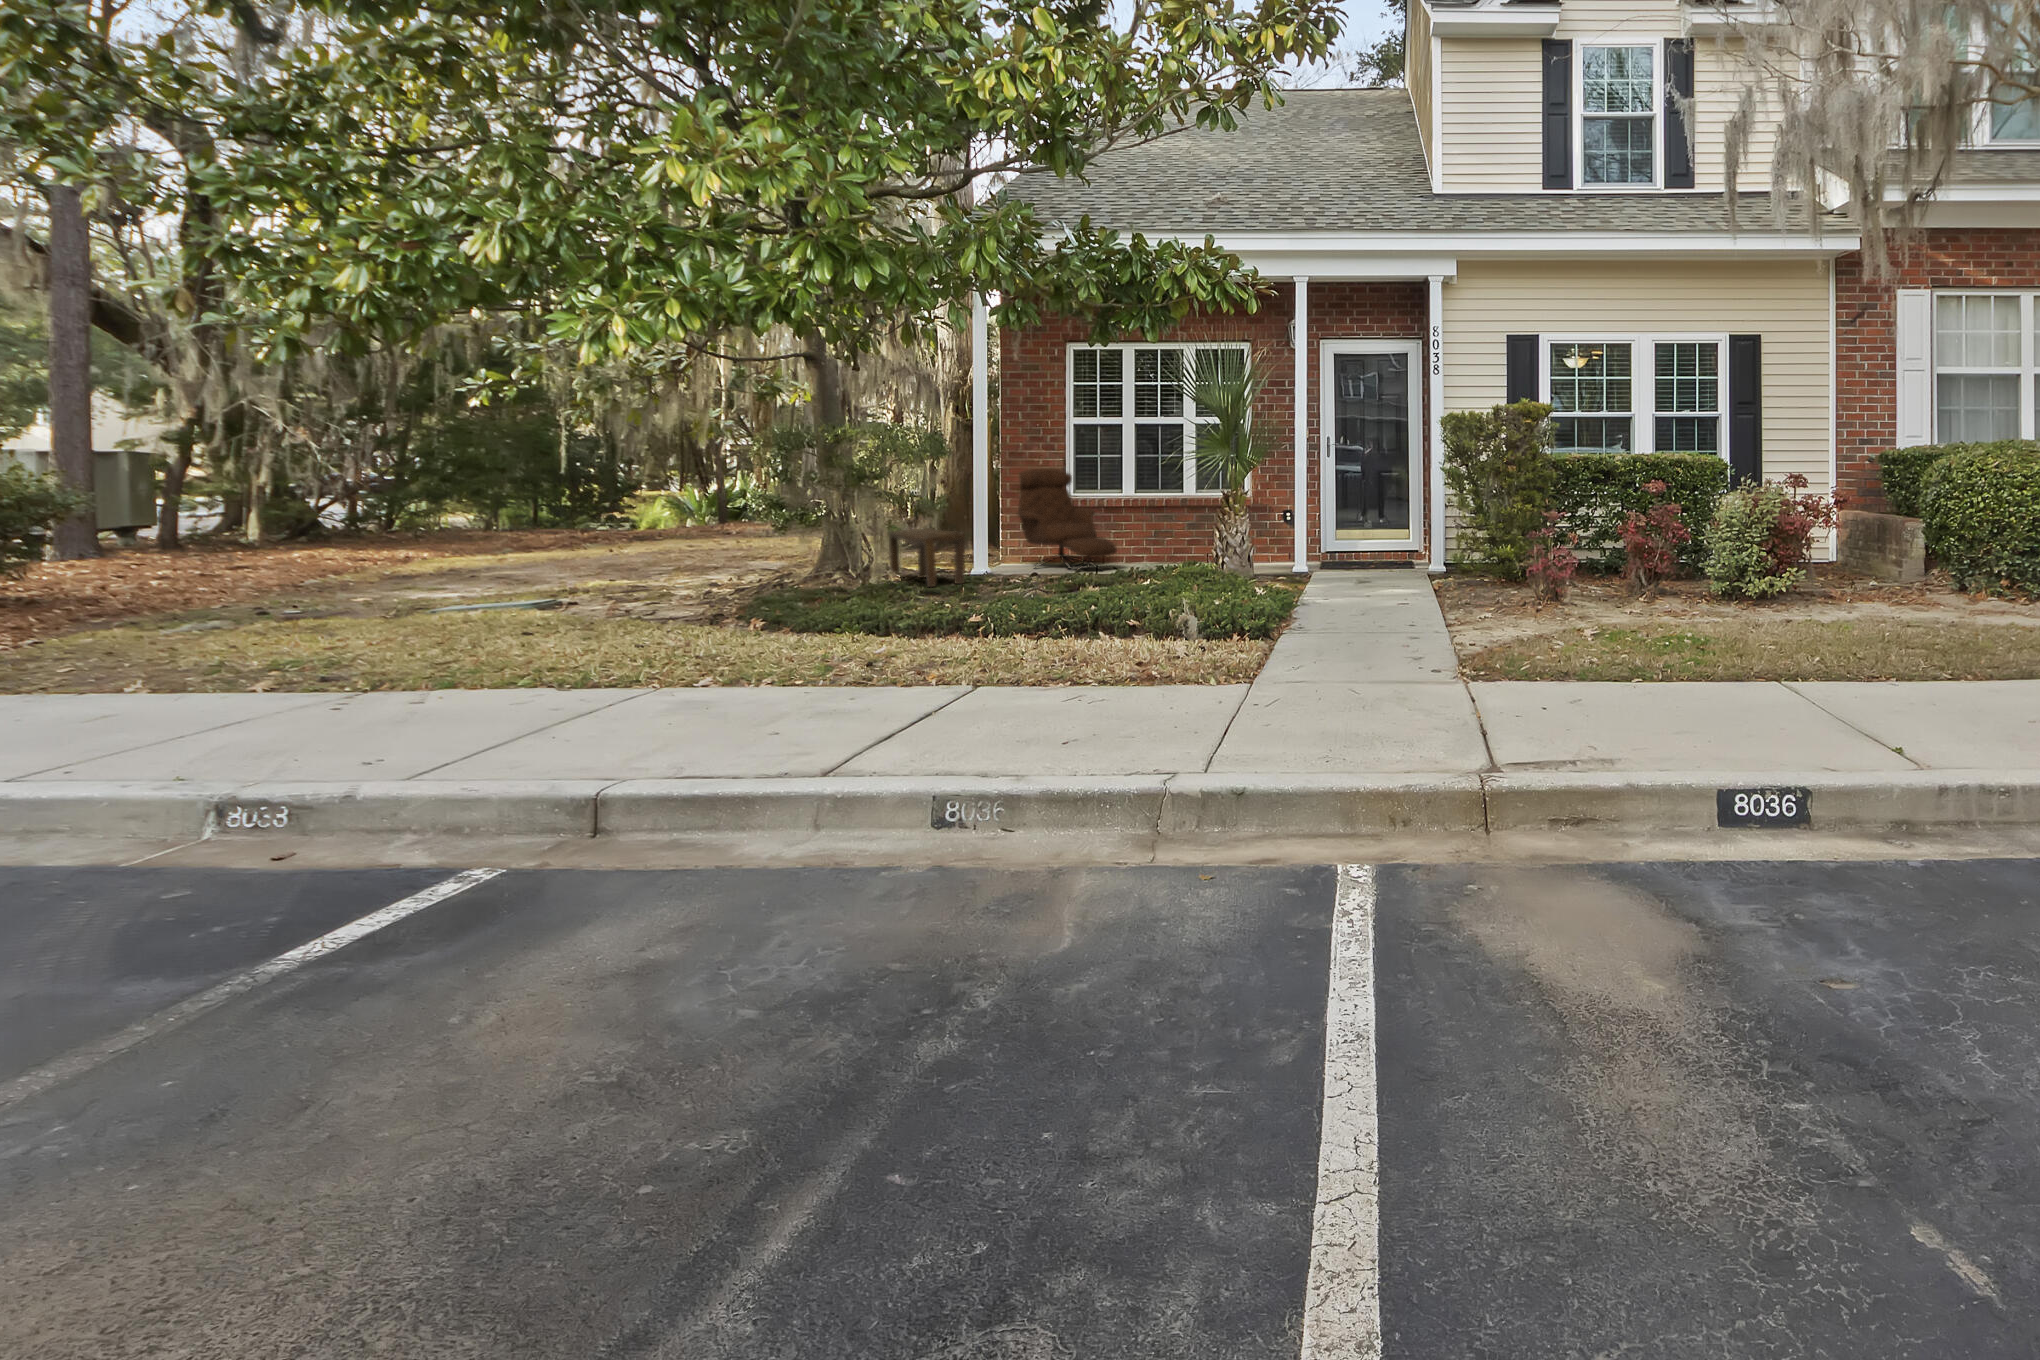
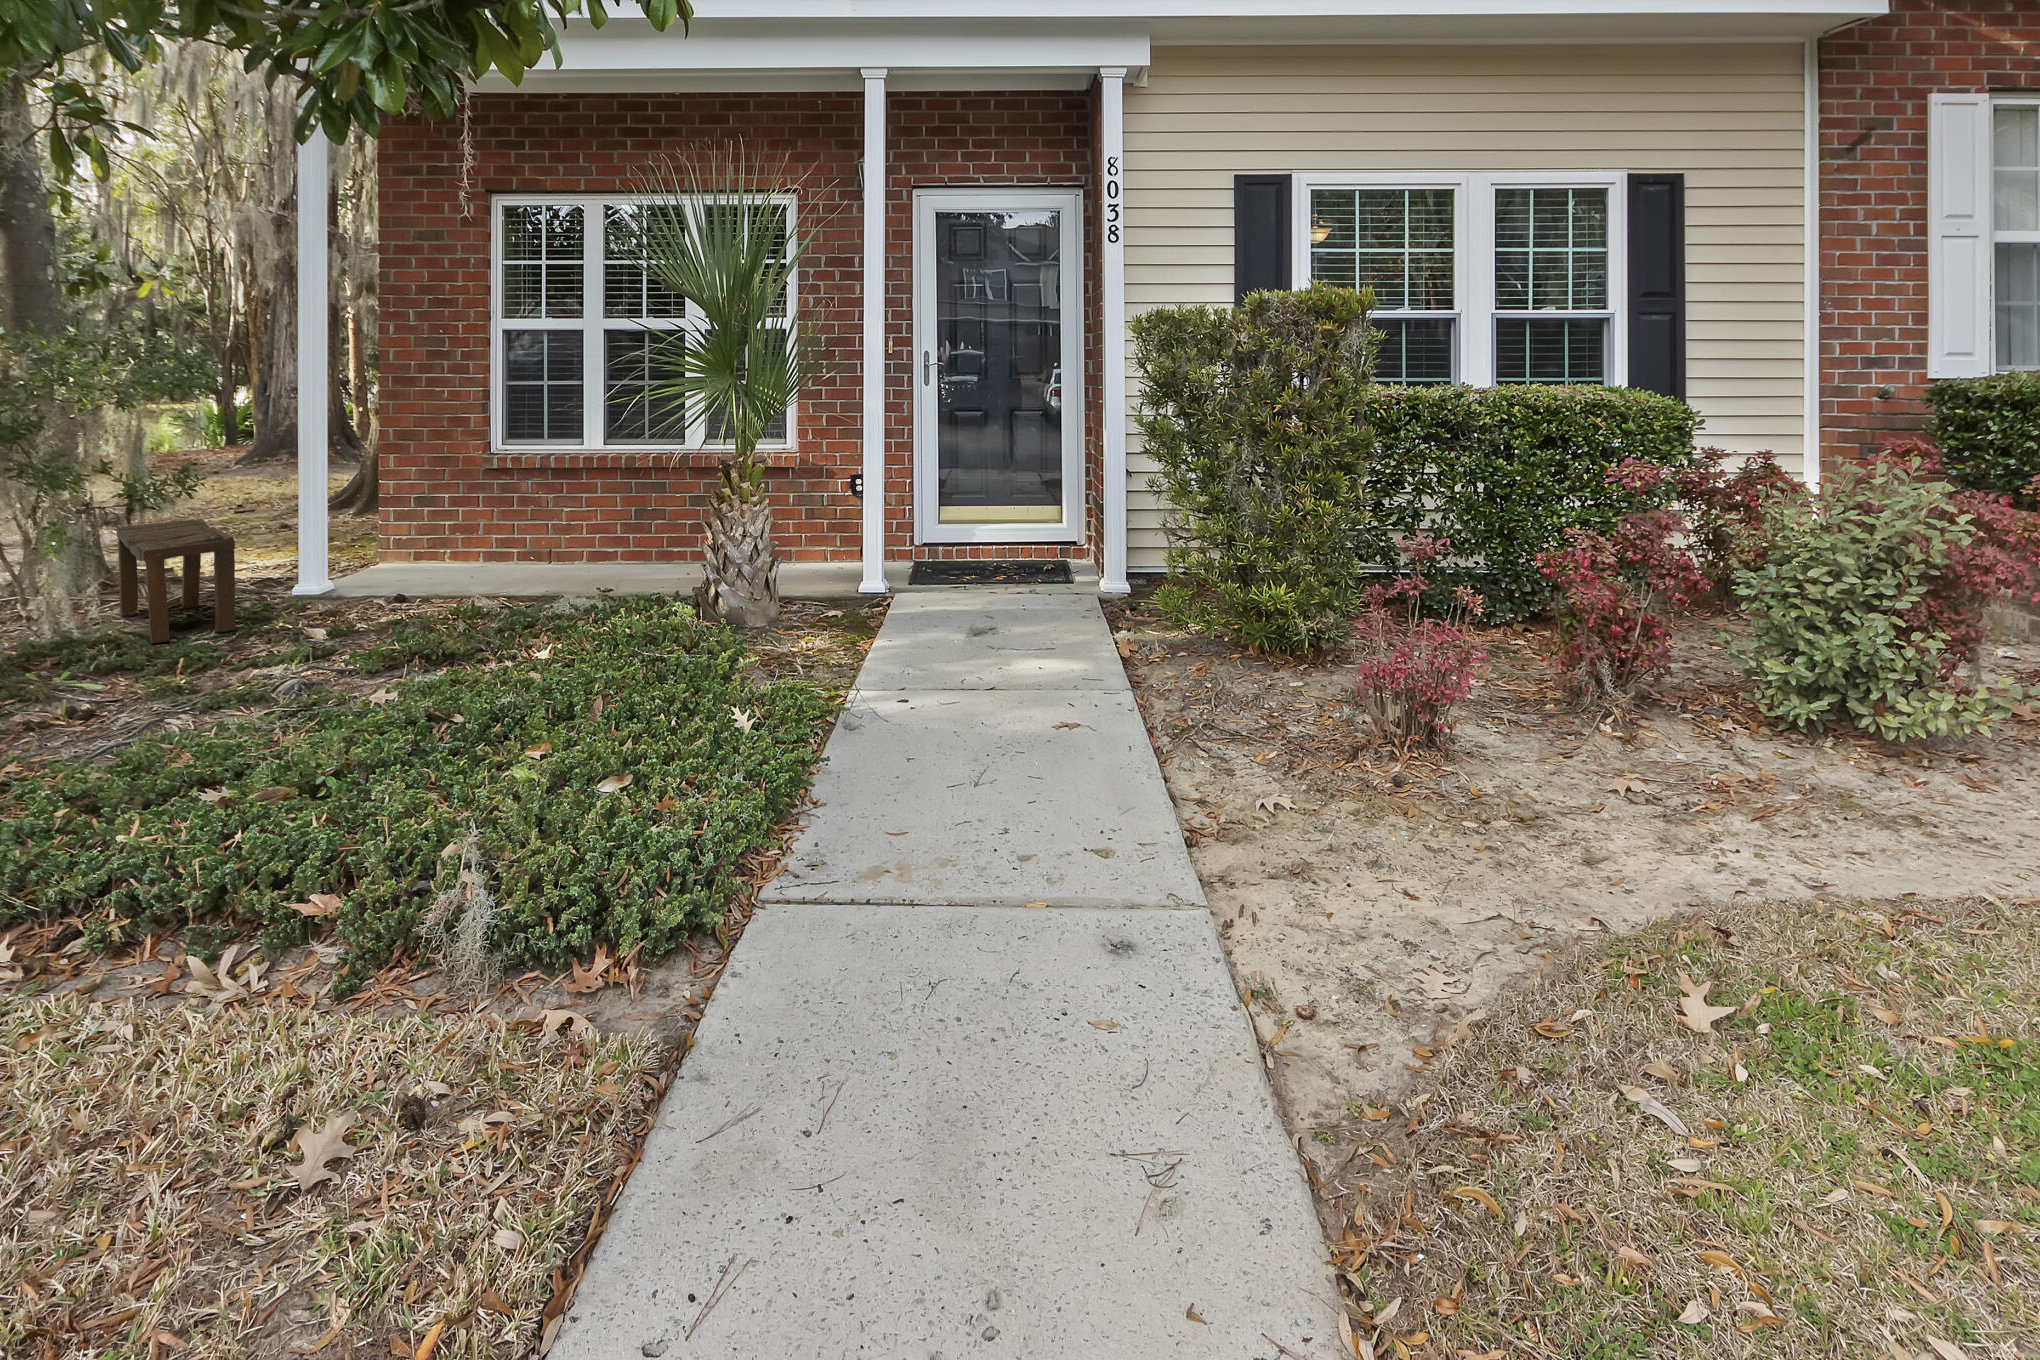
lounge chair: present [1017,469,1117,570] -> none [389,406,554,593]

